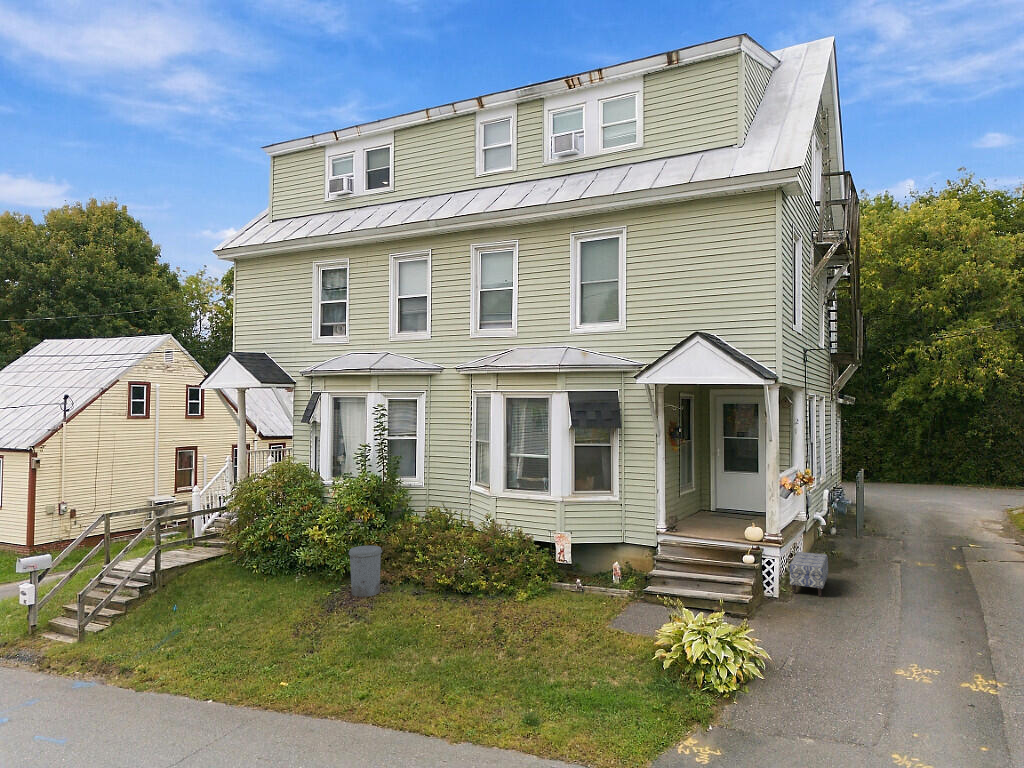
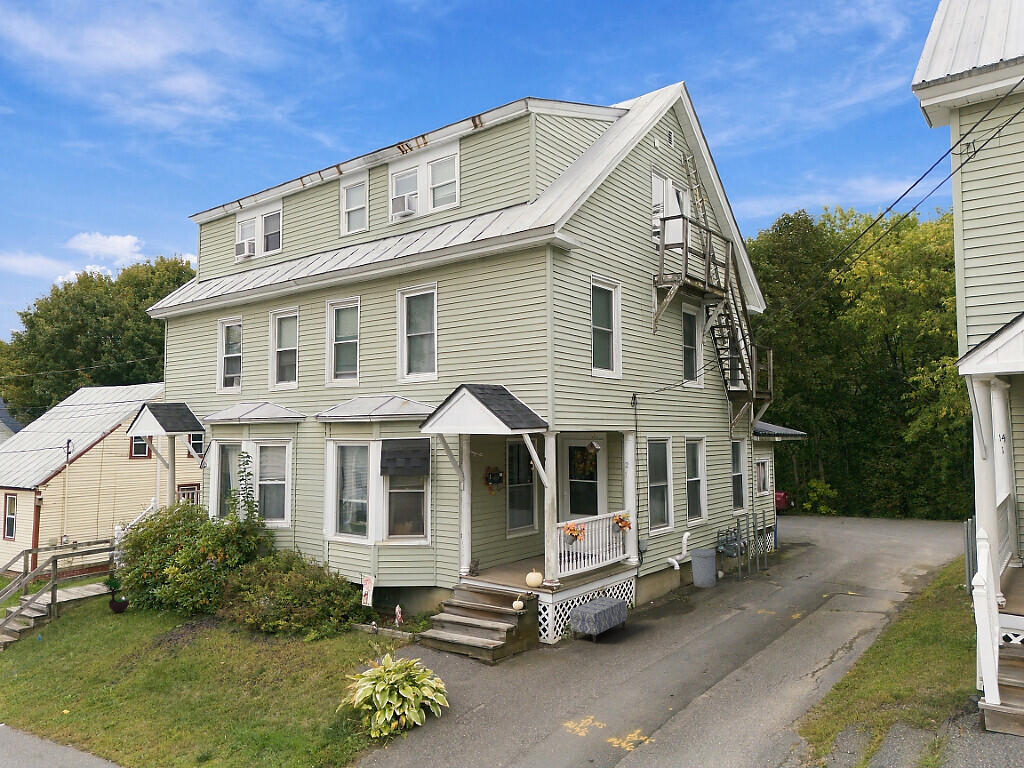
potted tree: none [221,536,252,579] -> present [103,577,129,612]
trash can: present [349,546,382,597] -> present [690,549,716,588]

